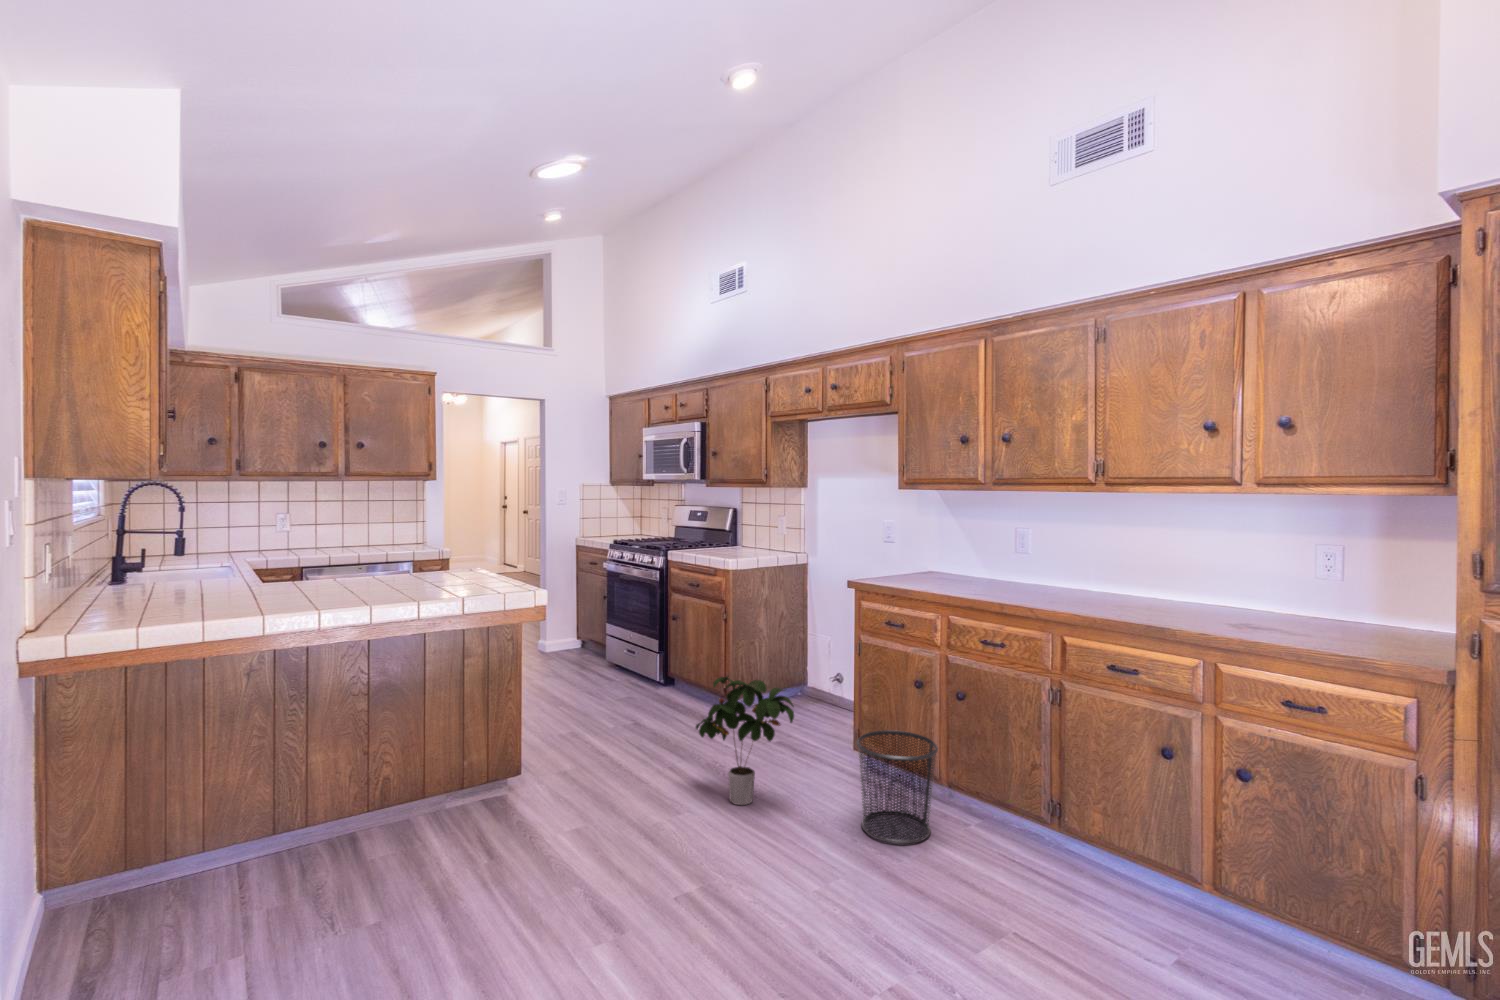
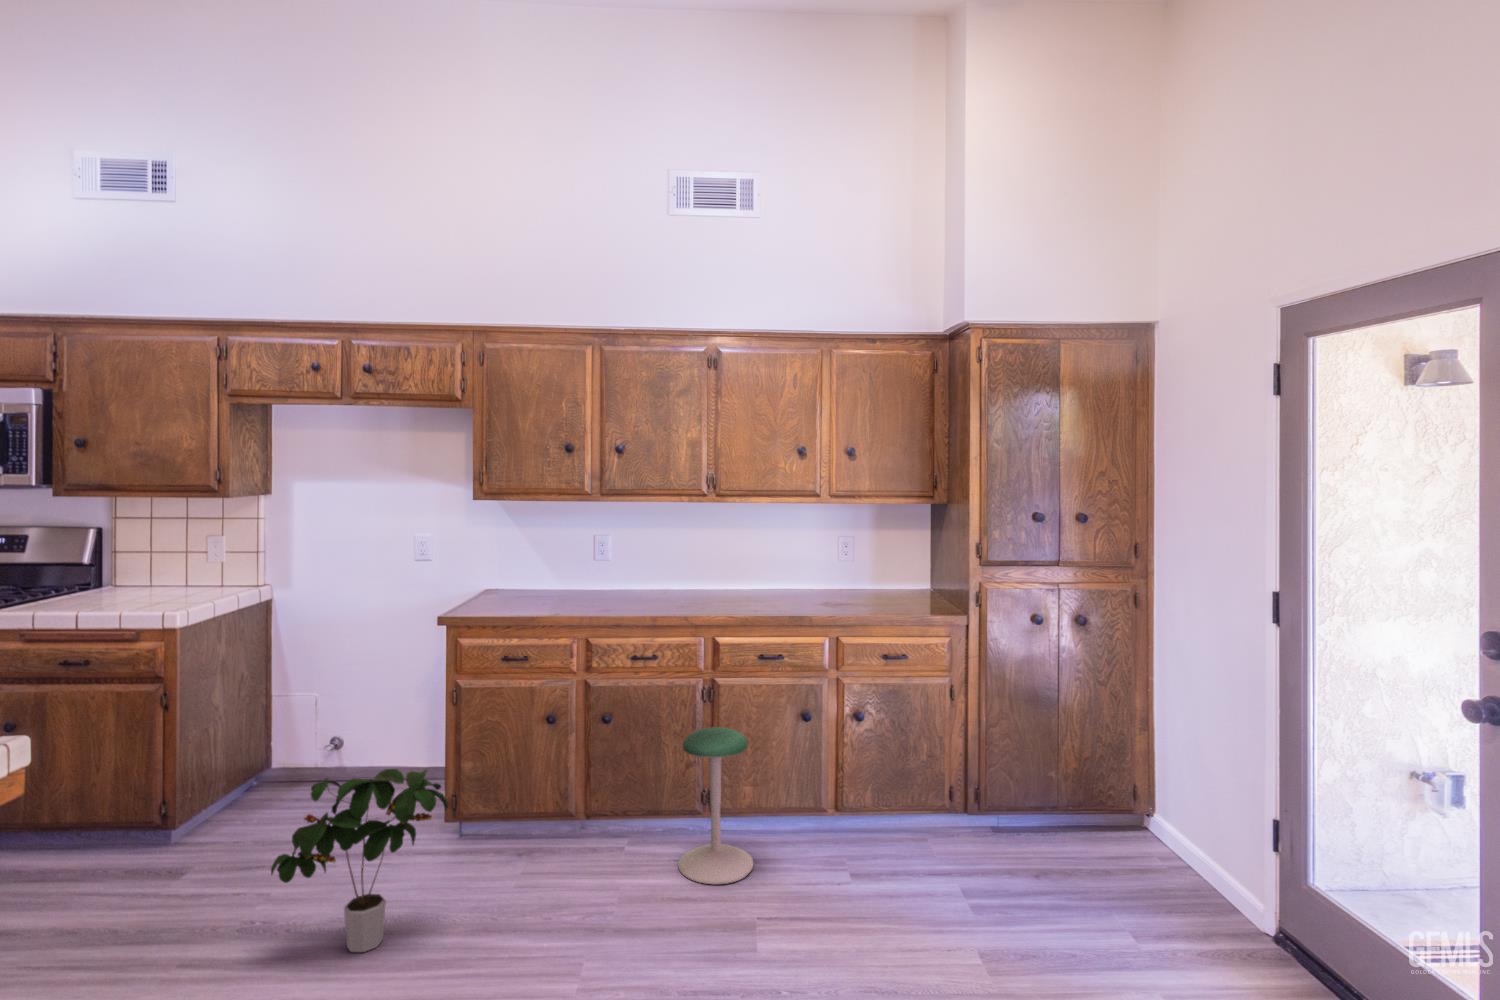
stool: none [988,728,1075,900] -> present [678,727,753,884]
waste bin: present [856,730,938,844] -> none [525,772,616,901]

